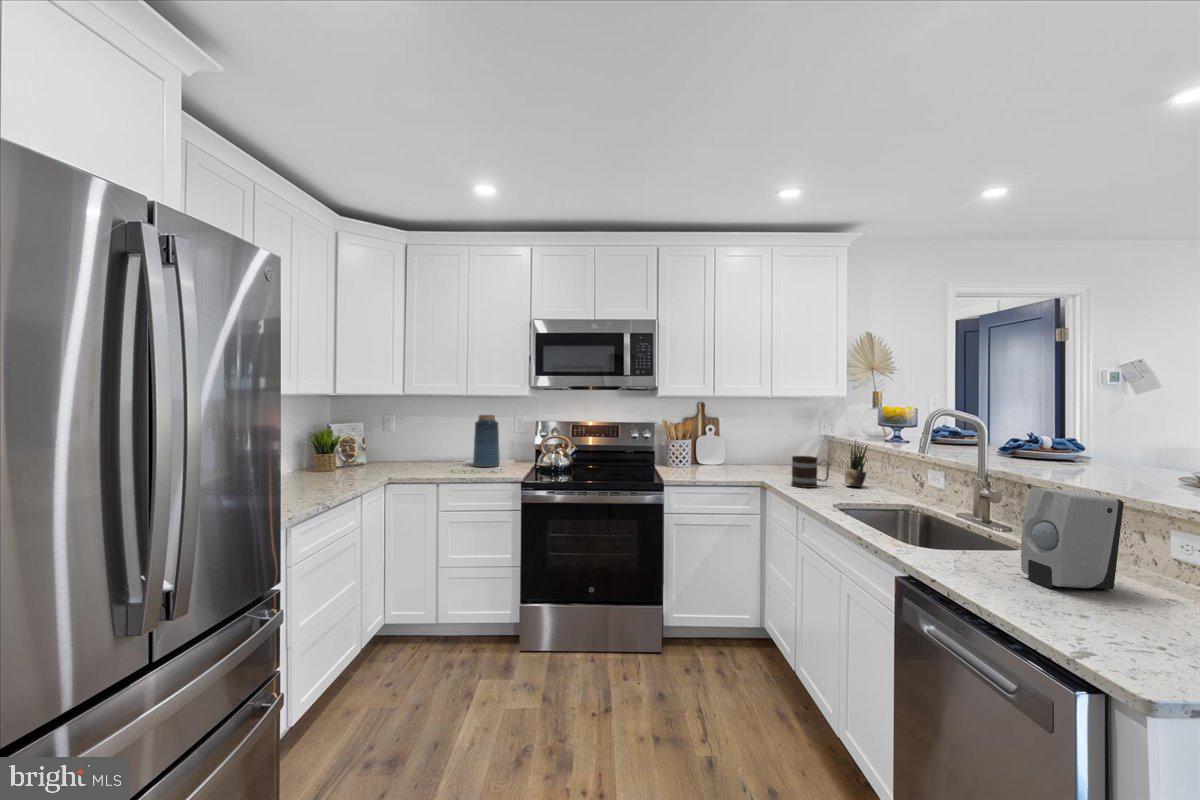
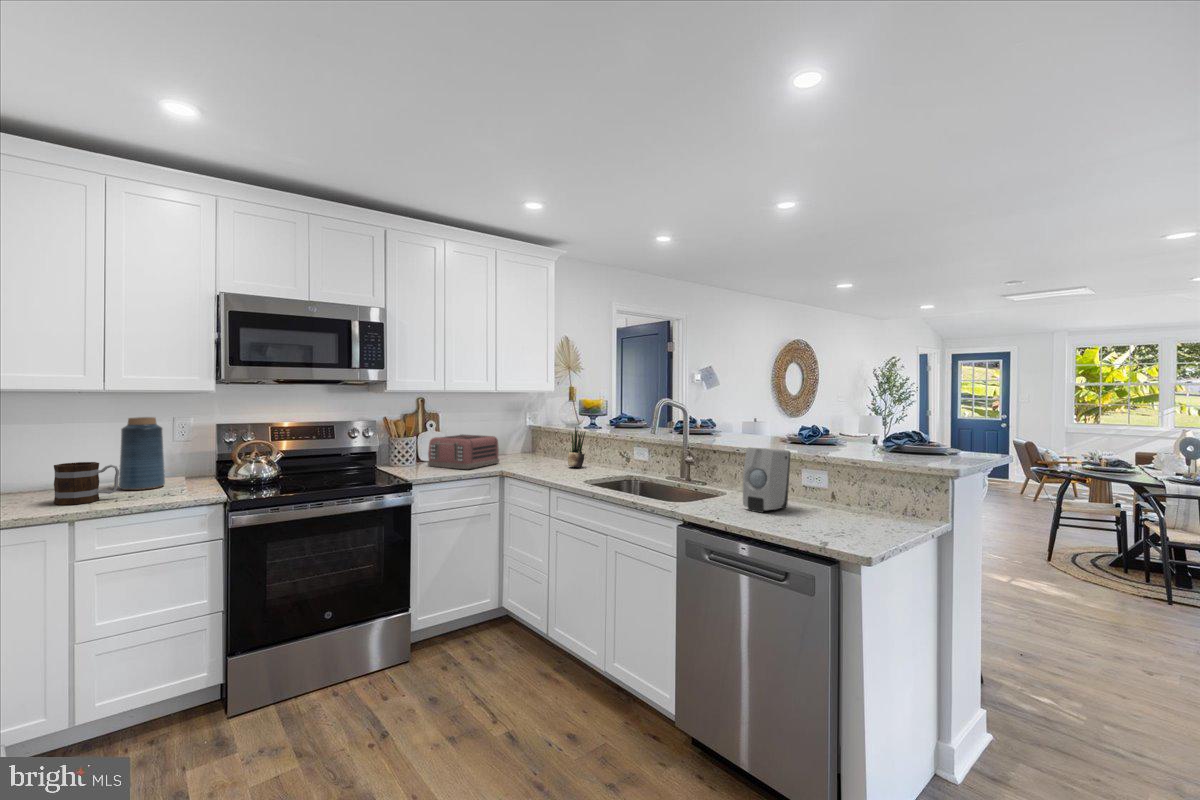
toaster: none [699,440,772,476] -> present [428,434,499,469]
mug: present [791,456,830,488] -> present [54,462,119,505]

